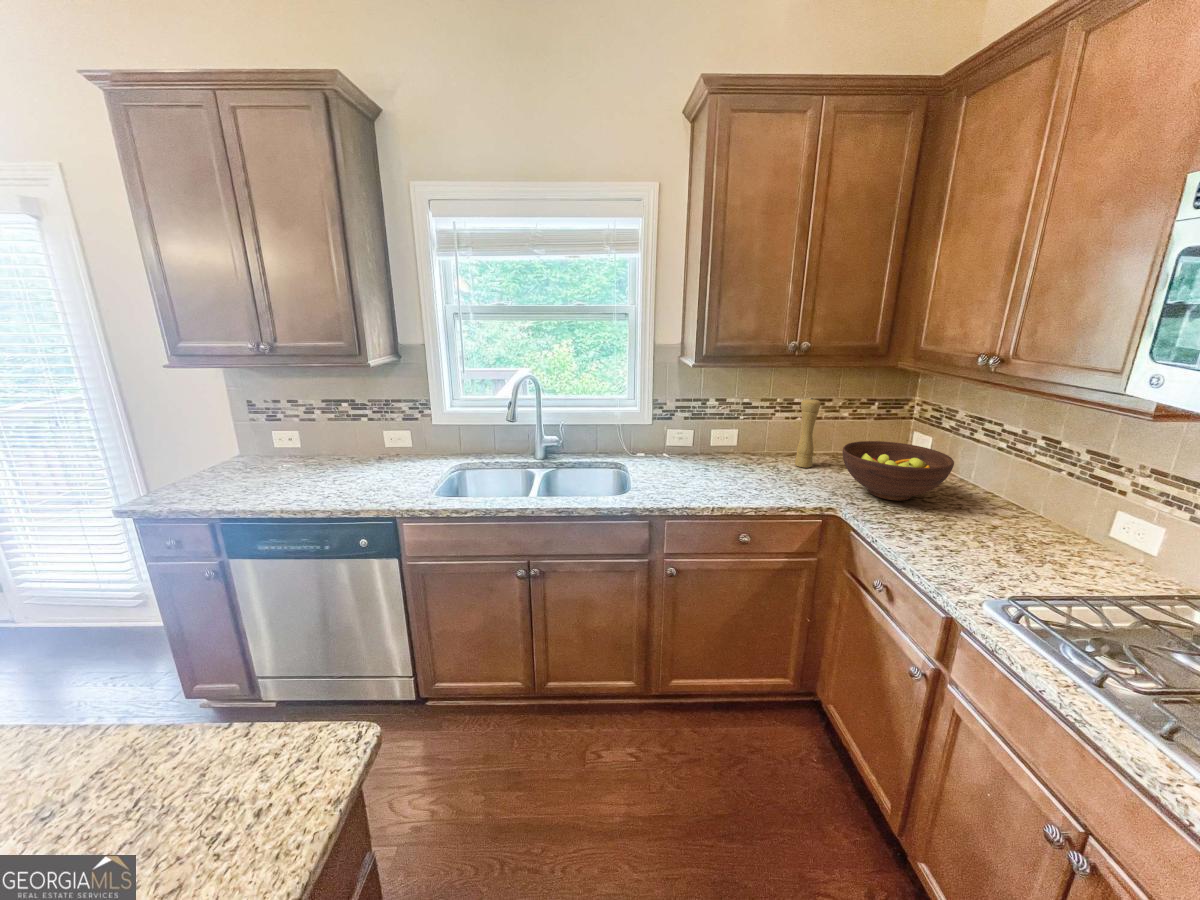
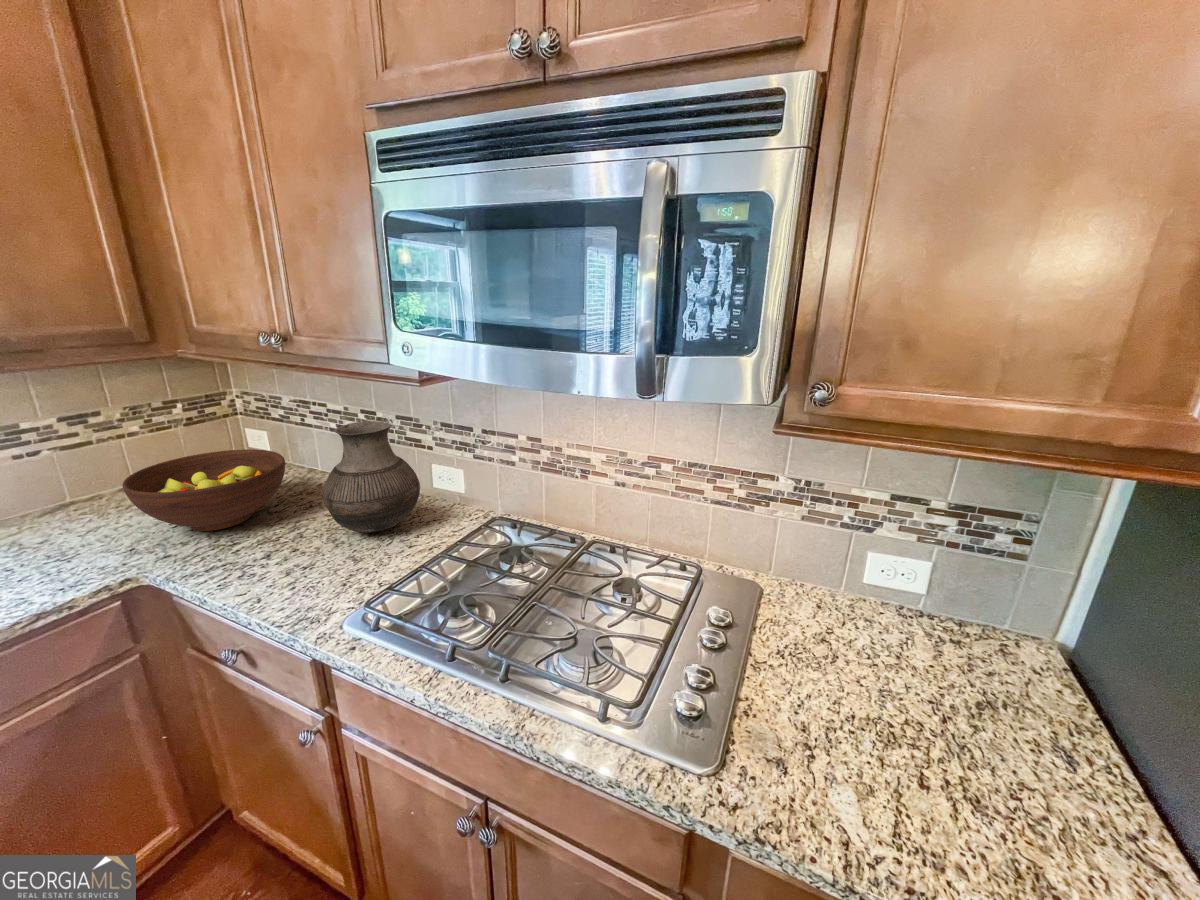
pepper mill: present [795,398,821,468] -> none [20,418,94,527]
vase: none [983,445,1098,553] -> present [322,421,420,533]

